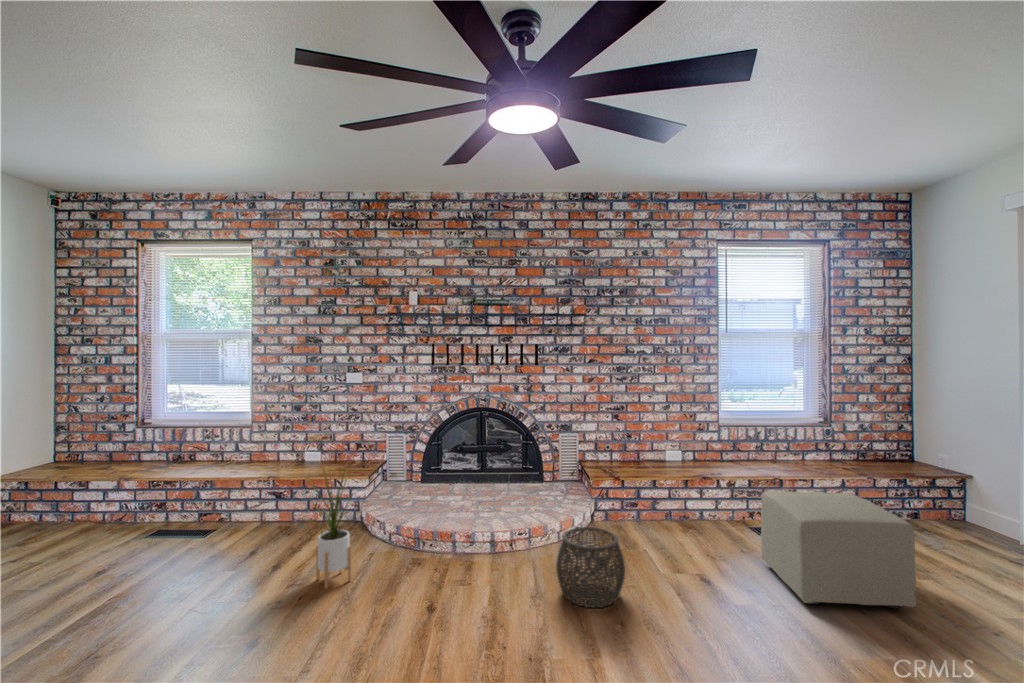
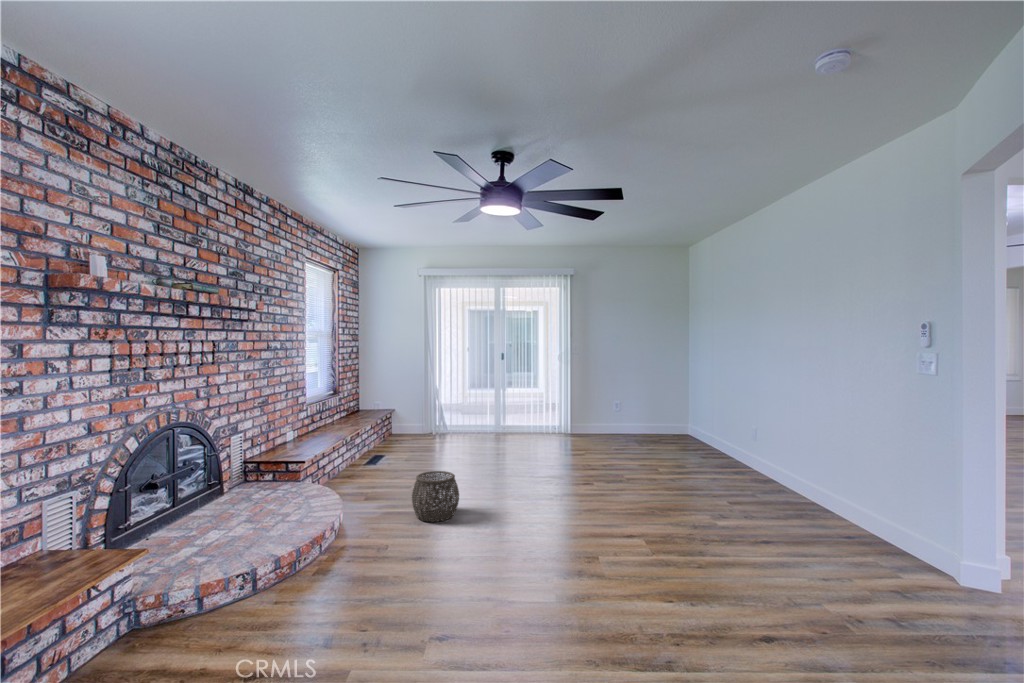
house plant: present [309,468,361,589] -> none [301,477,380,631]
ottoman: present [761,491,916,609] -> none [421,423,483,477]

